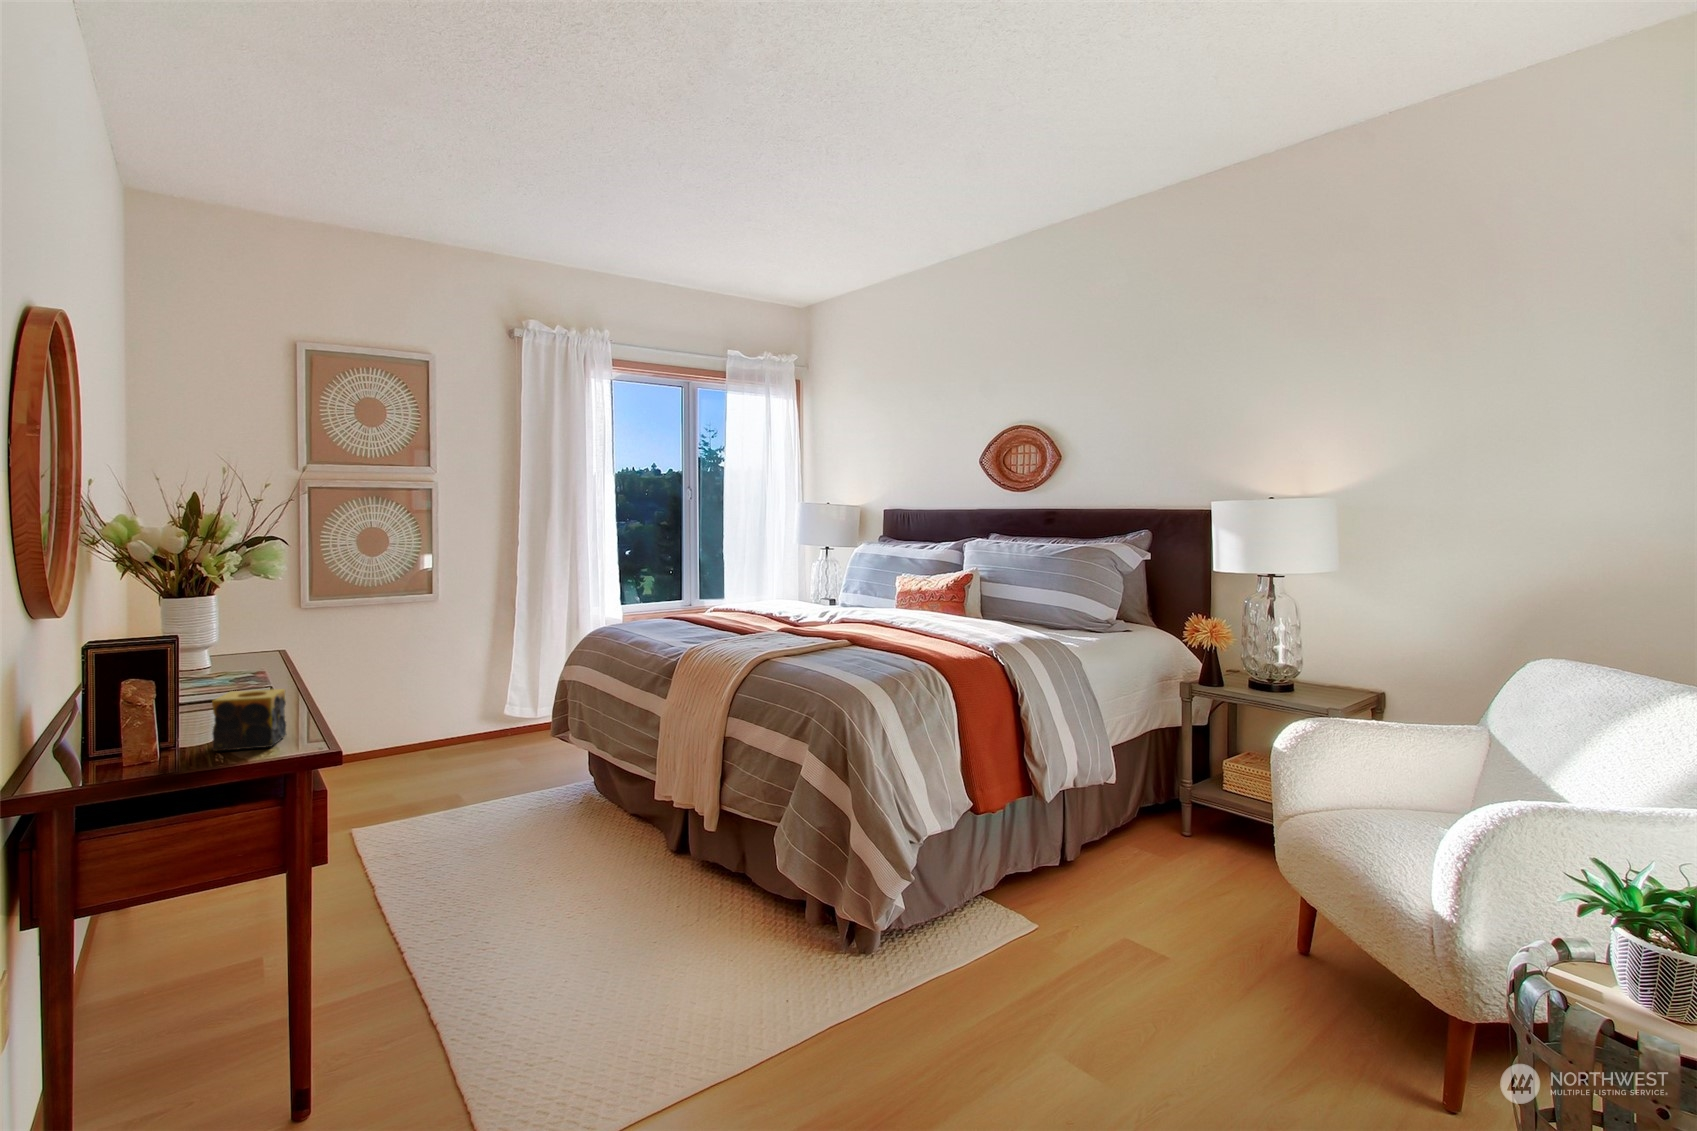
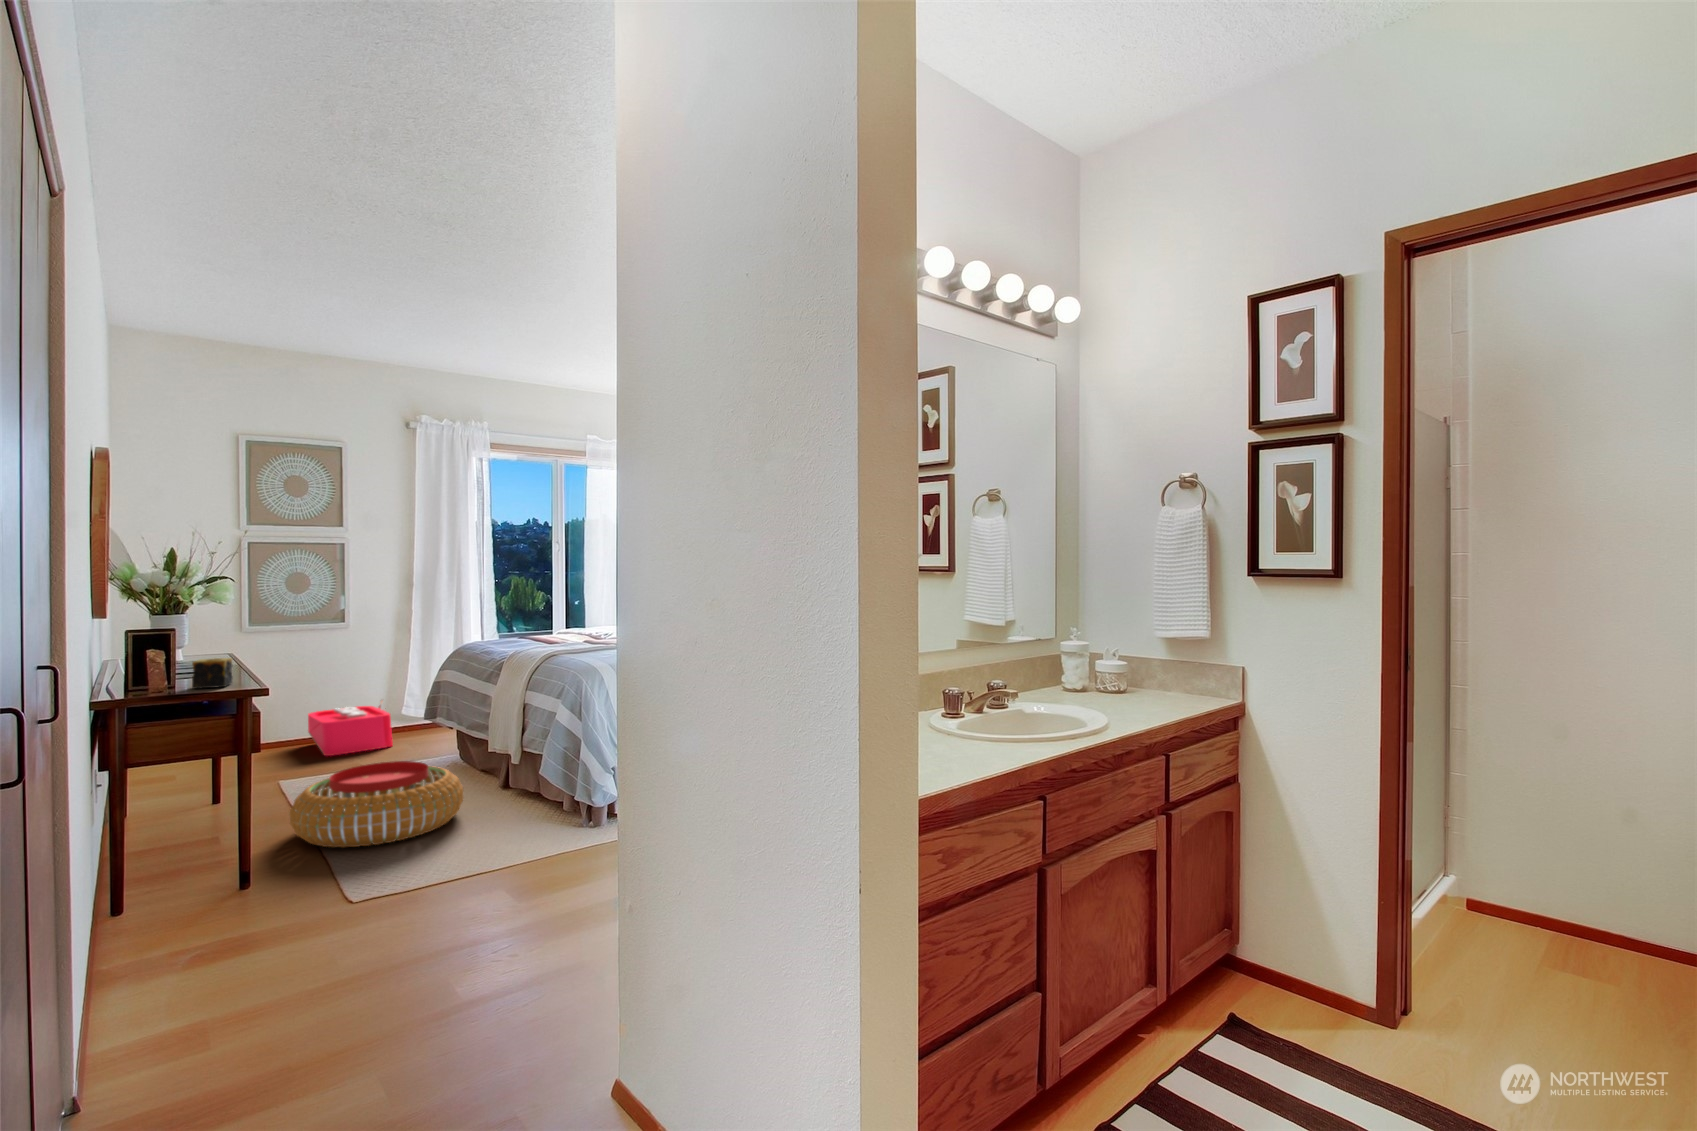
storage bin: none [390,700,503,784] -> present [308,700,393,756]
pouf: none [382,828,643,992] -> present [290,761,463,847]

